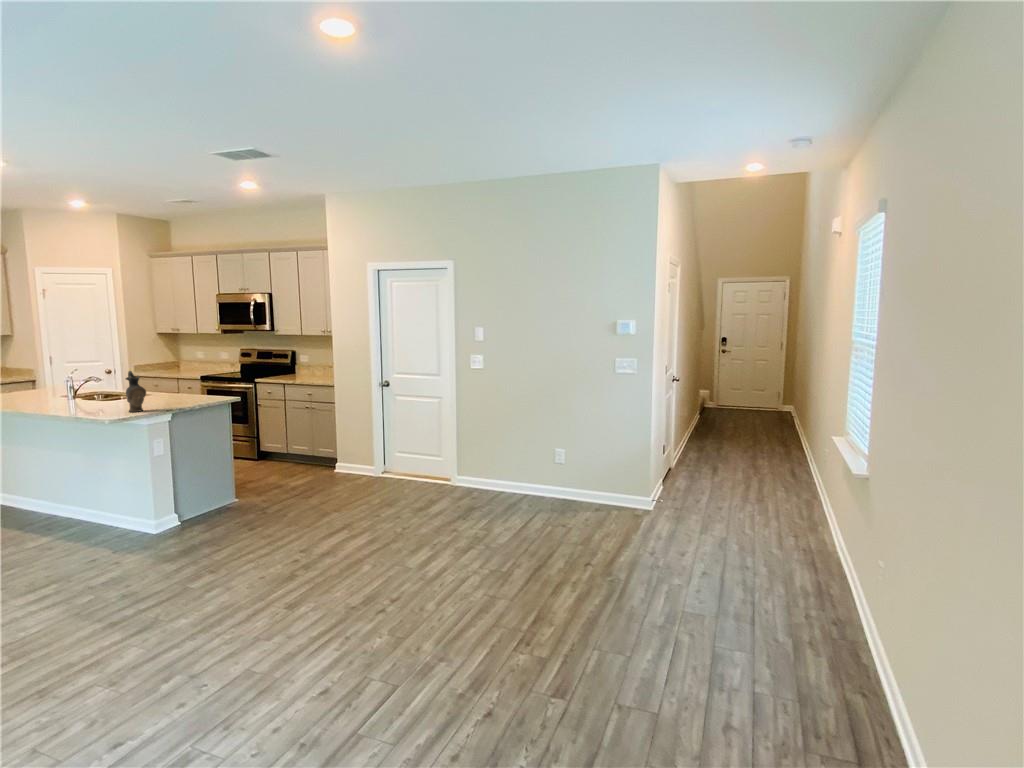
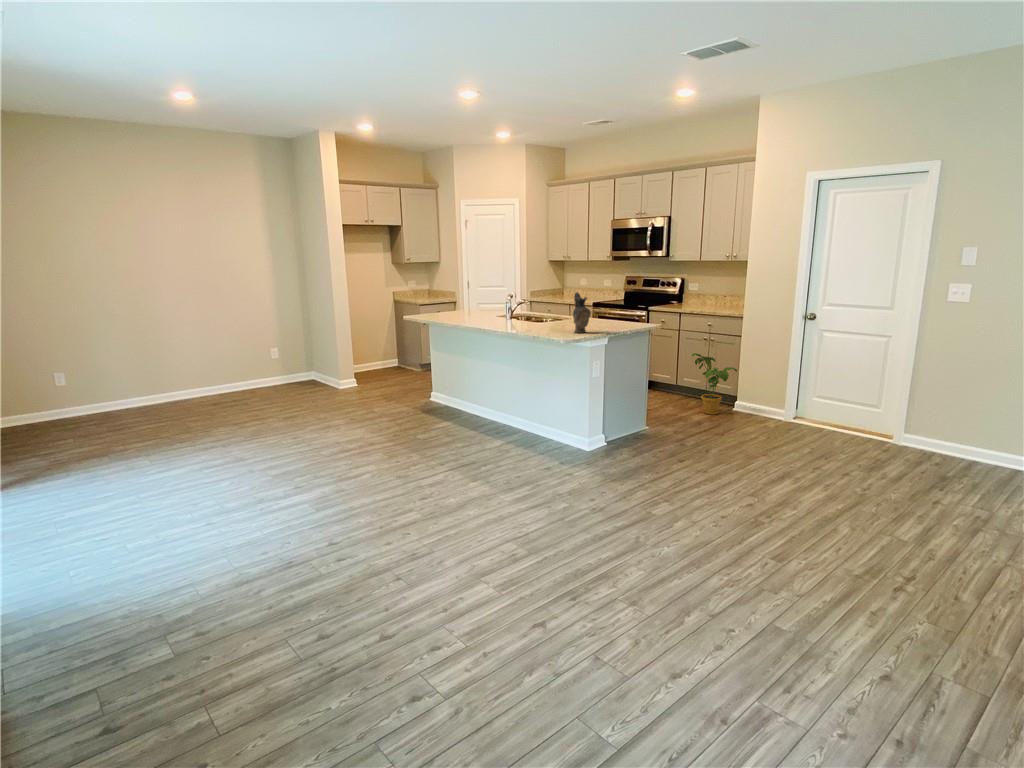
house plant: none [288,422,334,479] -> present [692,353,737,415]

